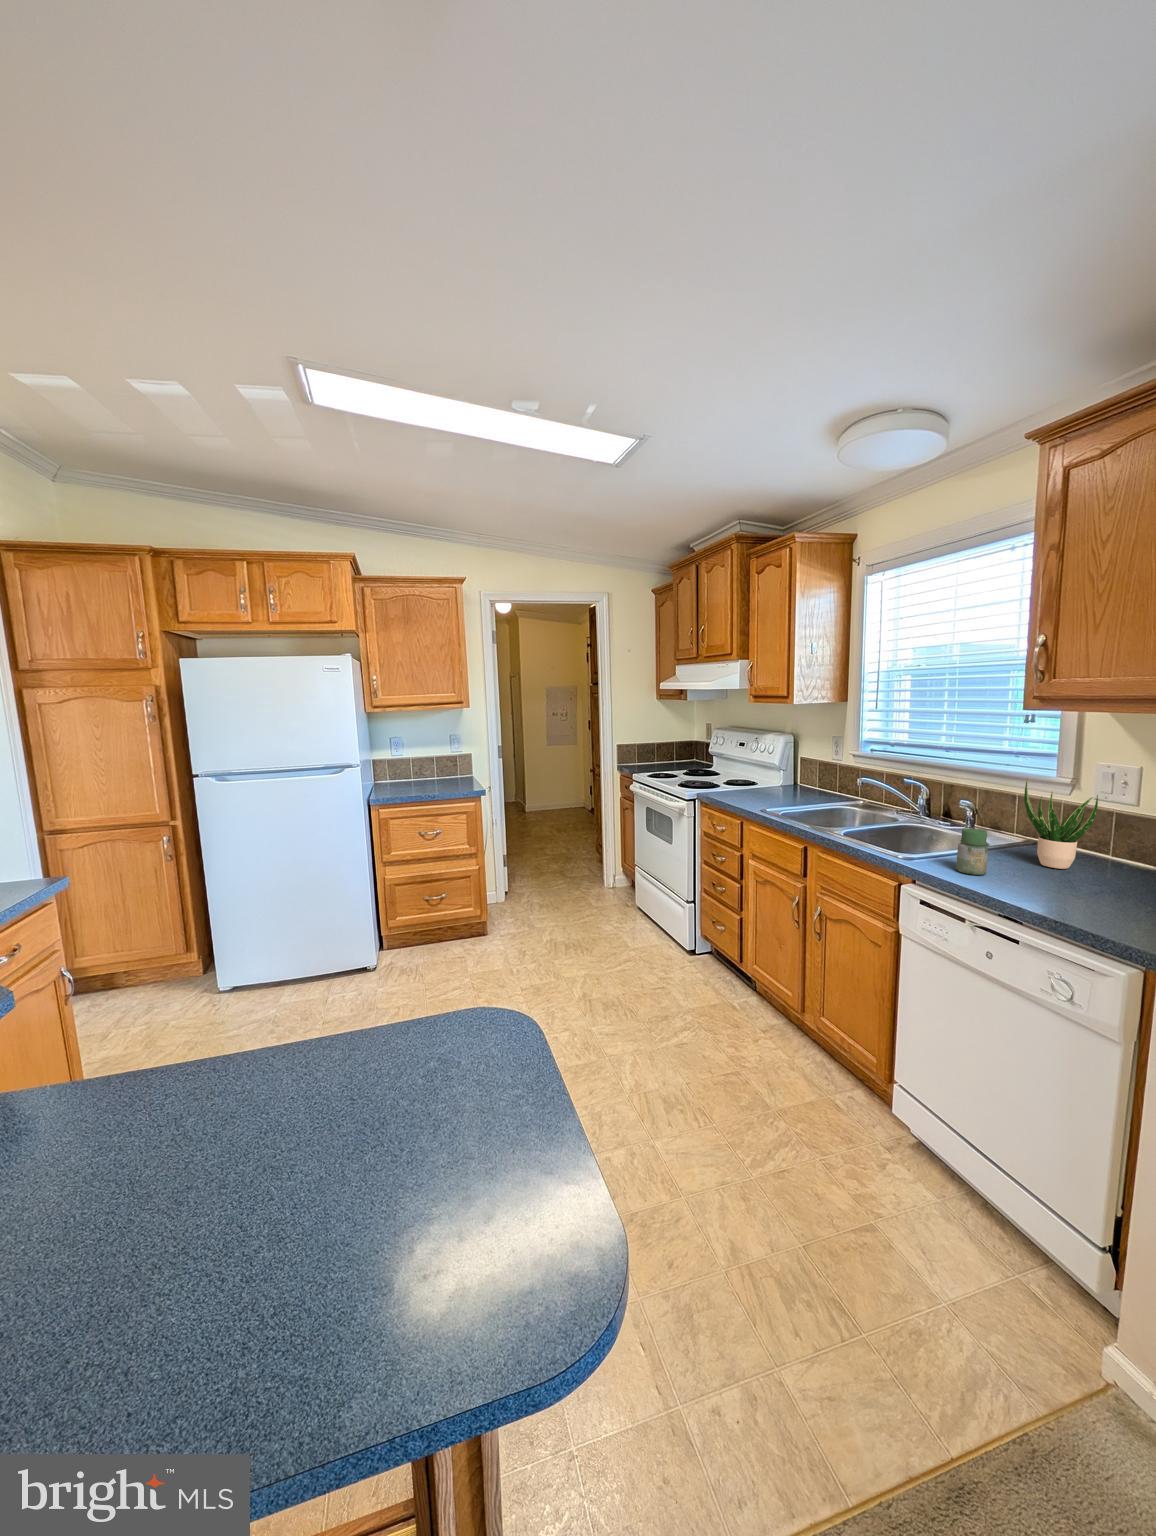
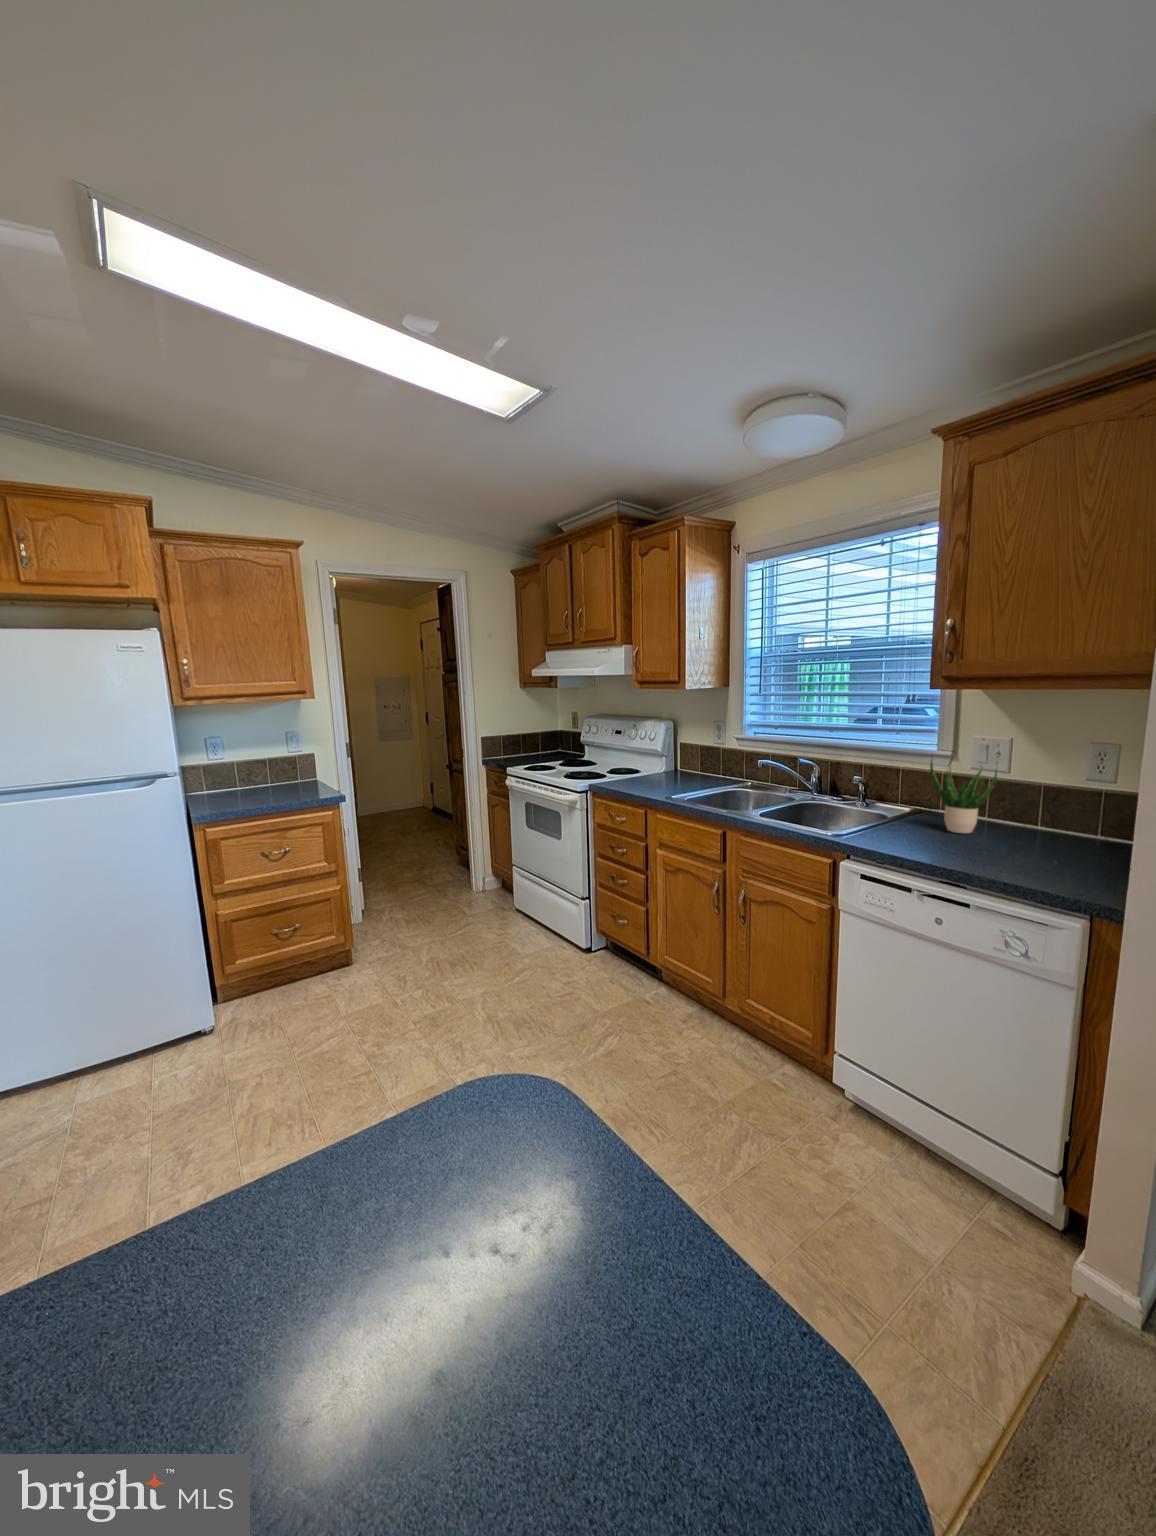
jar: present [956,828,989,875] -> none [890,802,919,846]

